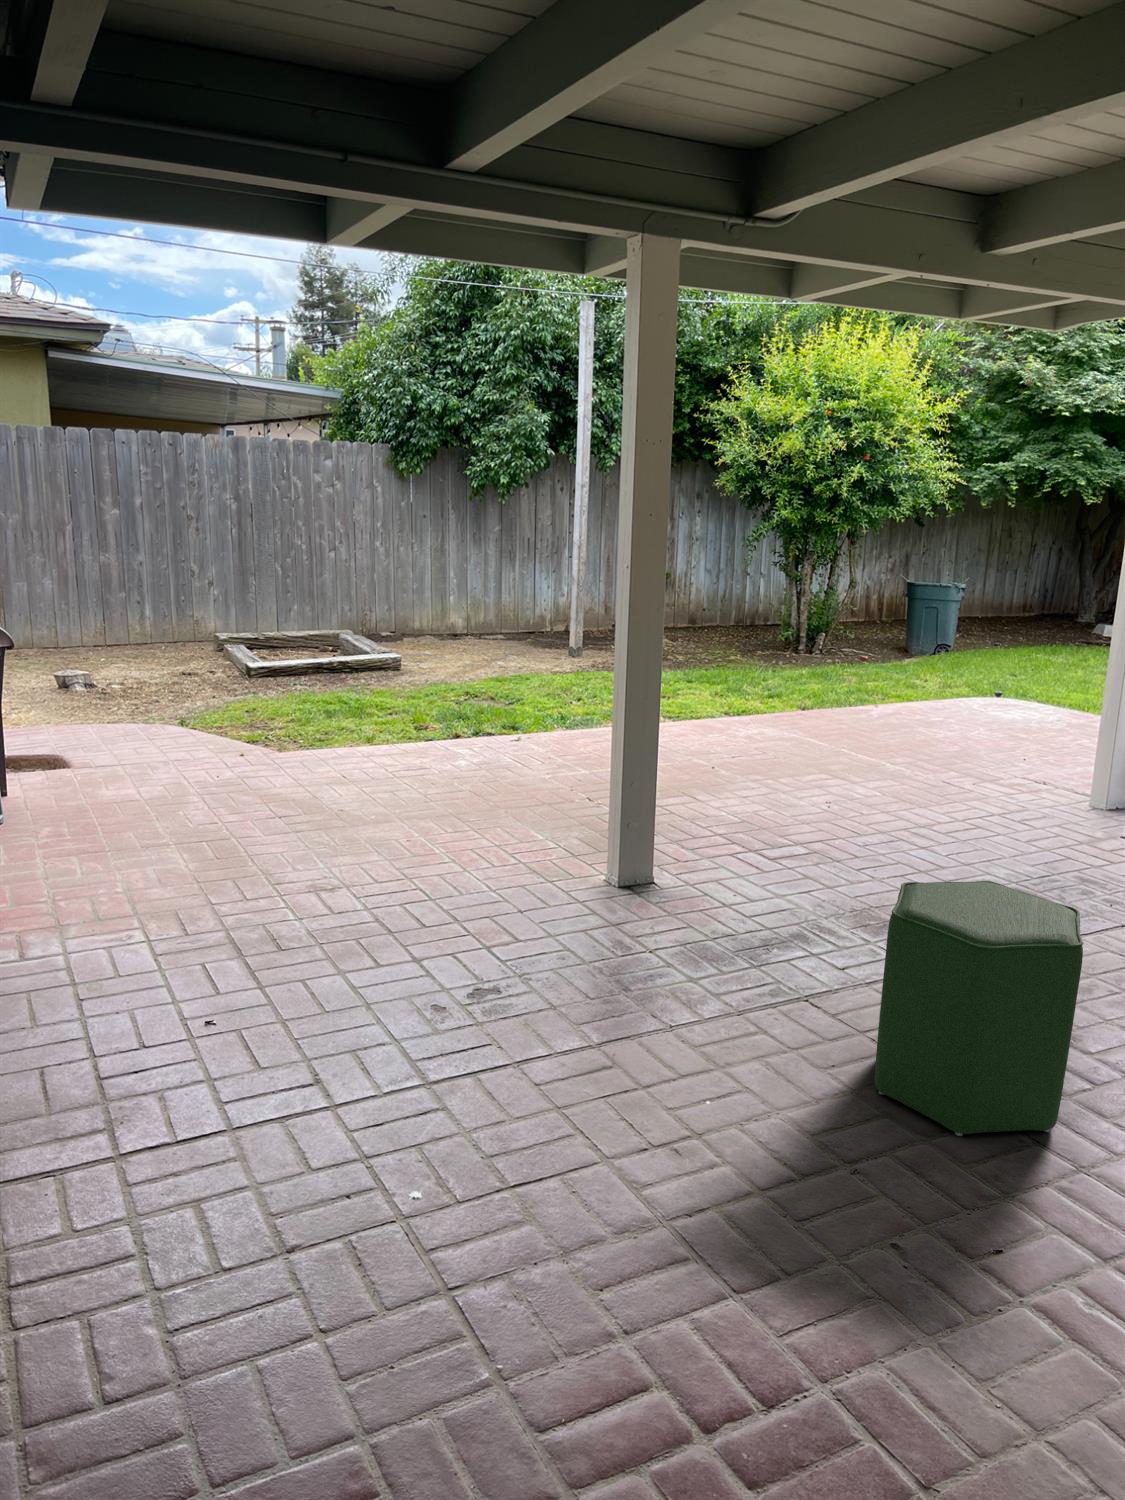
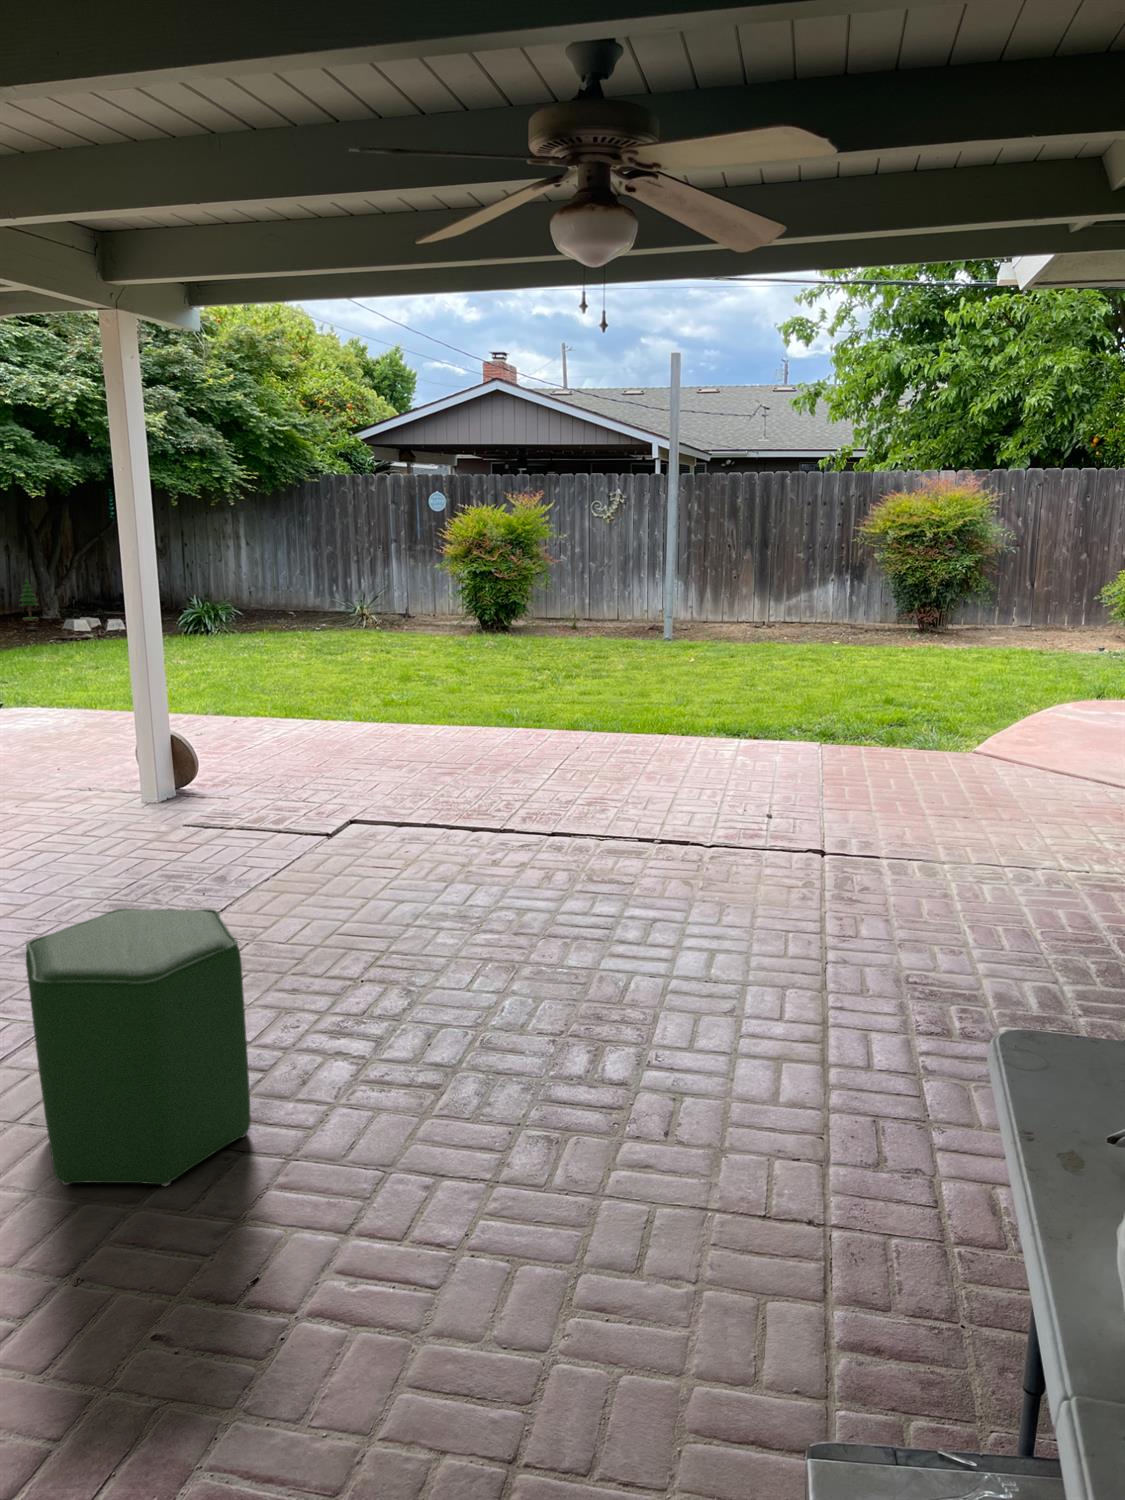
potted tree: none [1052,580,1072,631] -> present [19,578,39,630]

